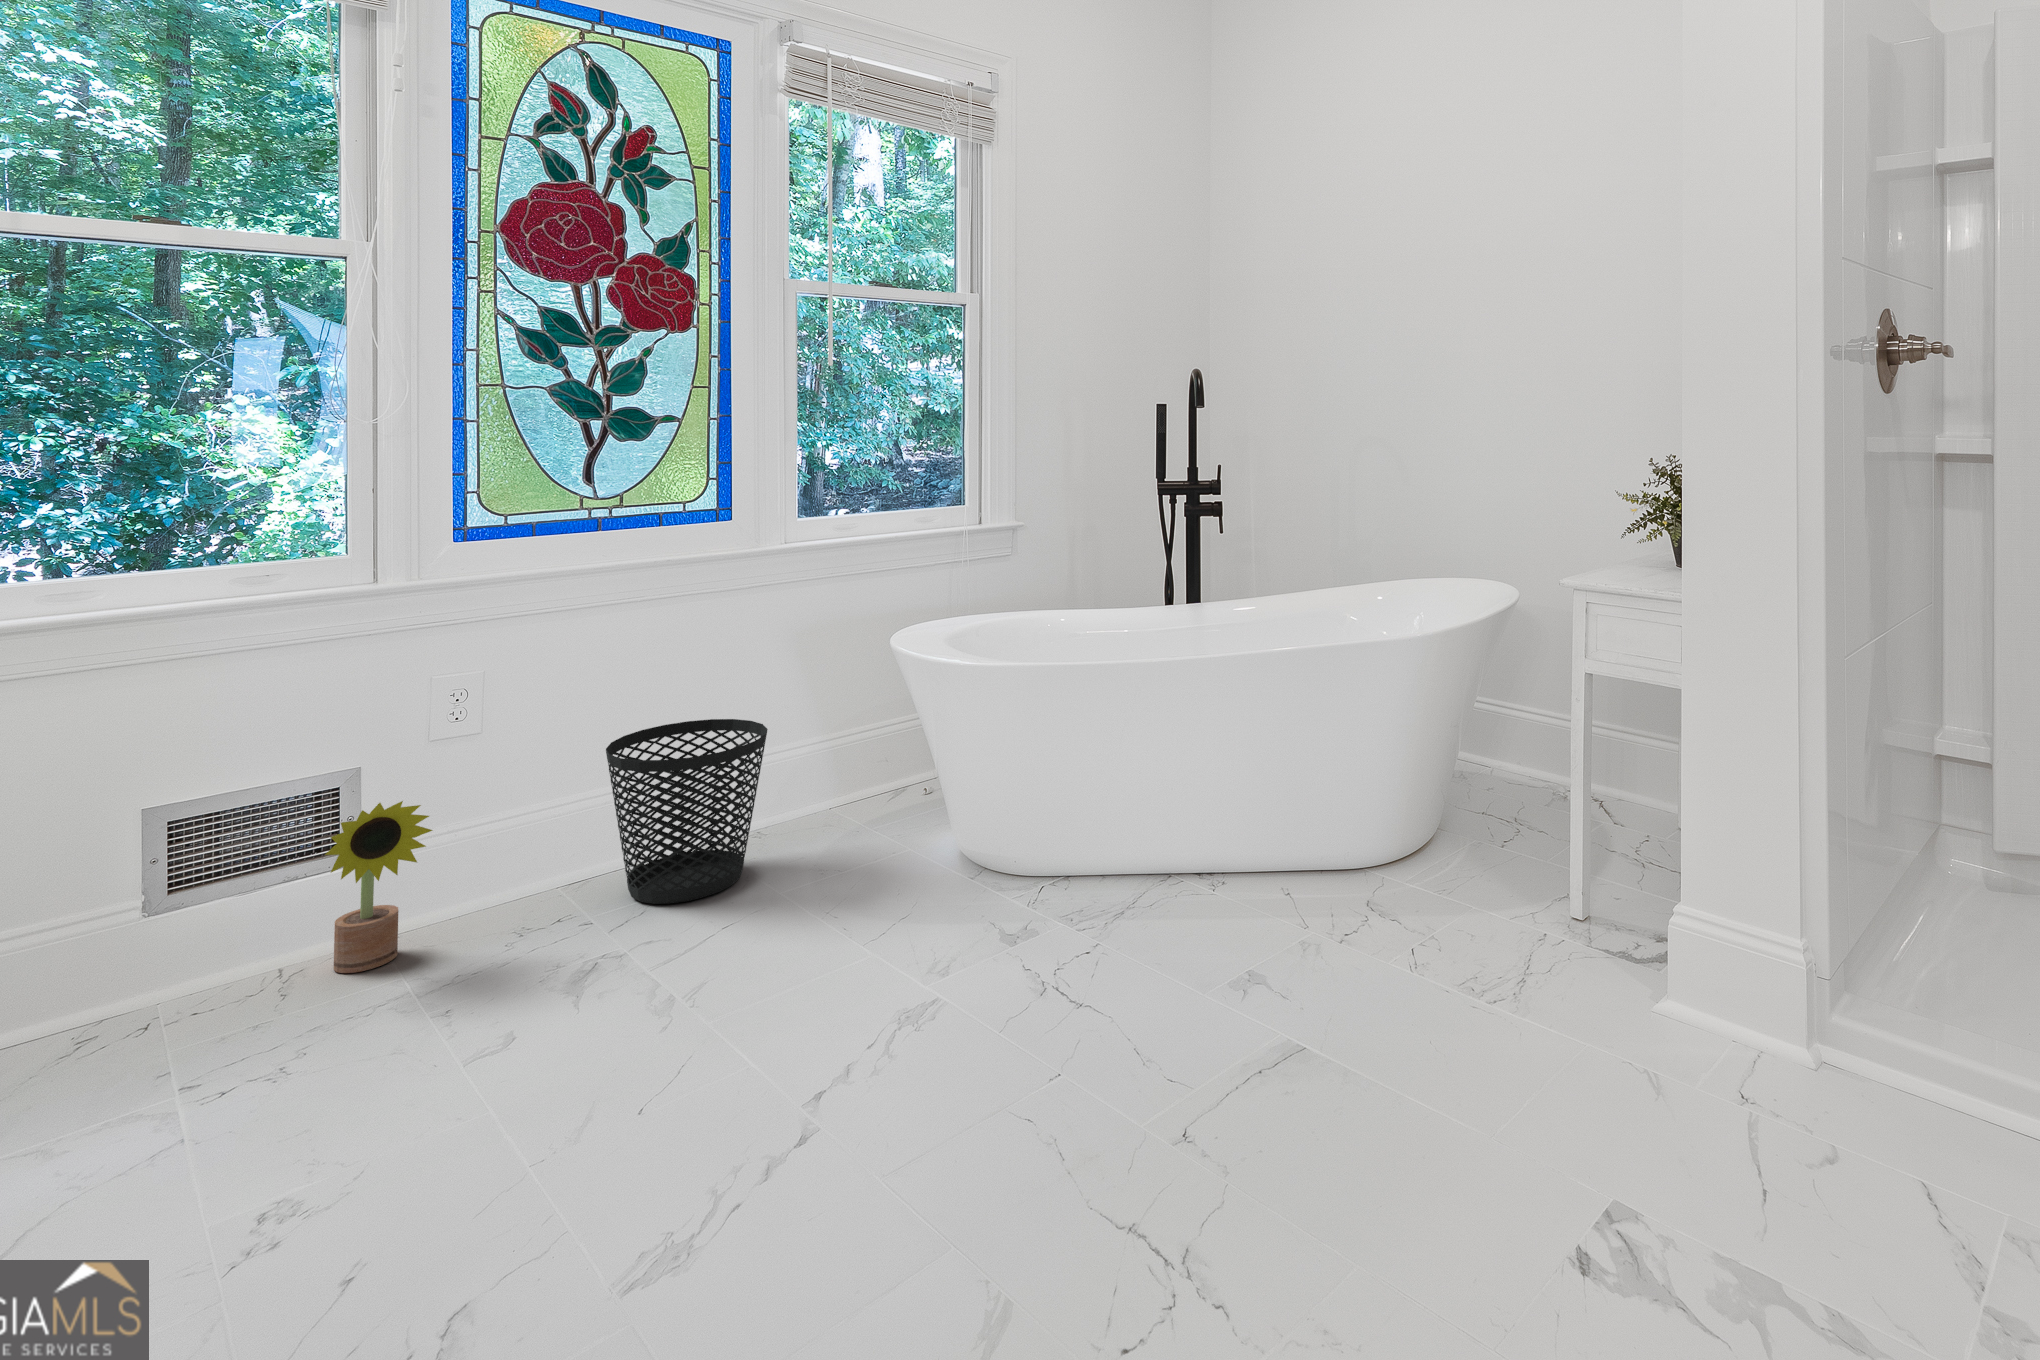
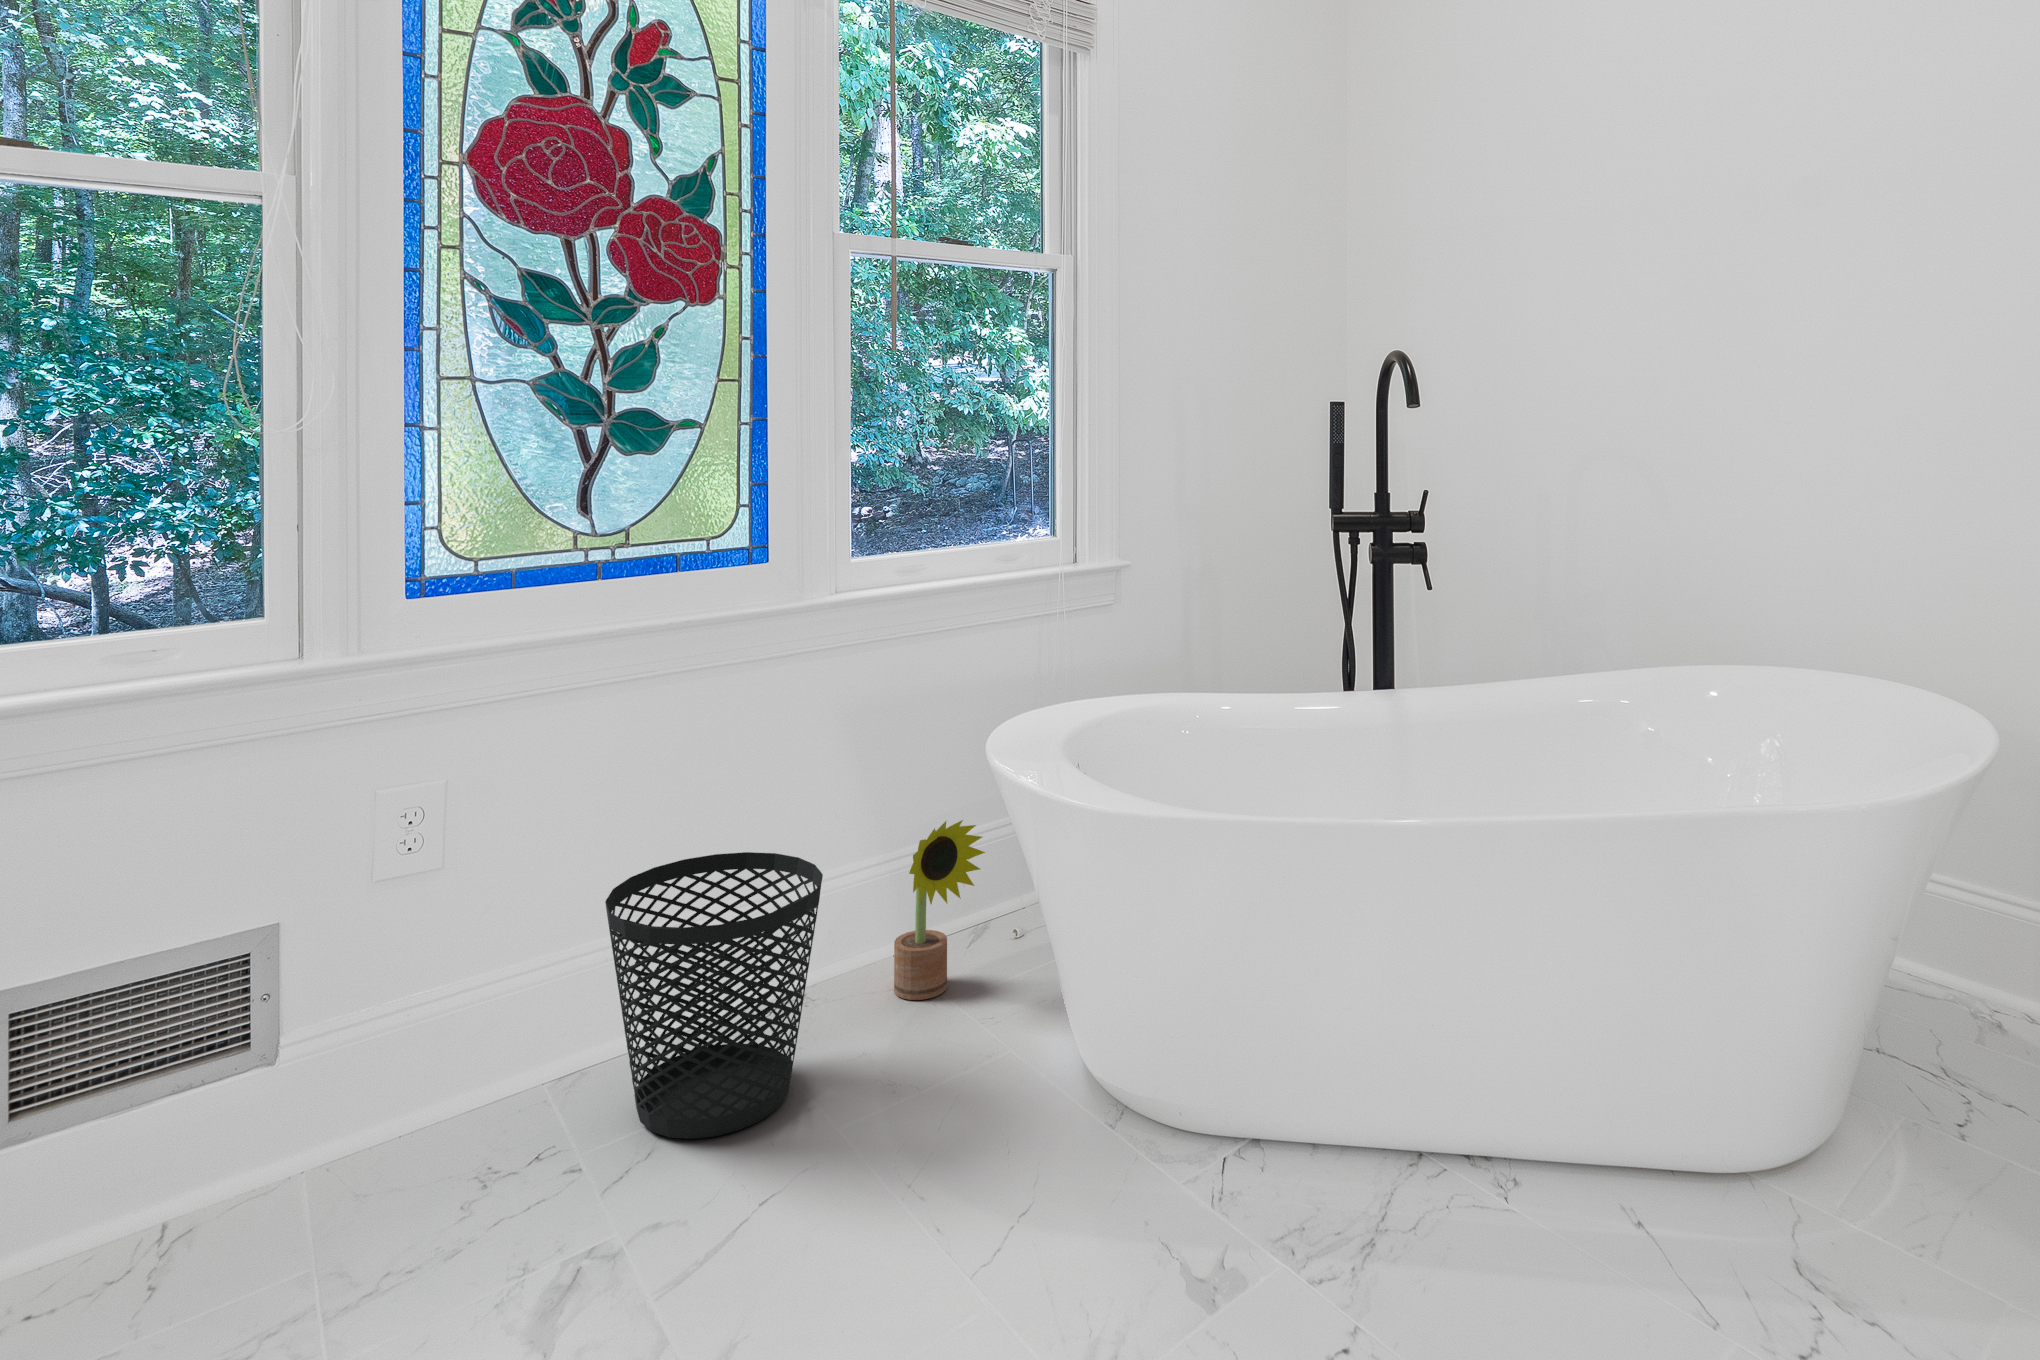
decorative plant: present [325,801,432,973] -> present [894,820,985,1000]

